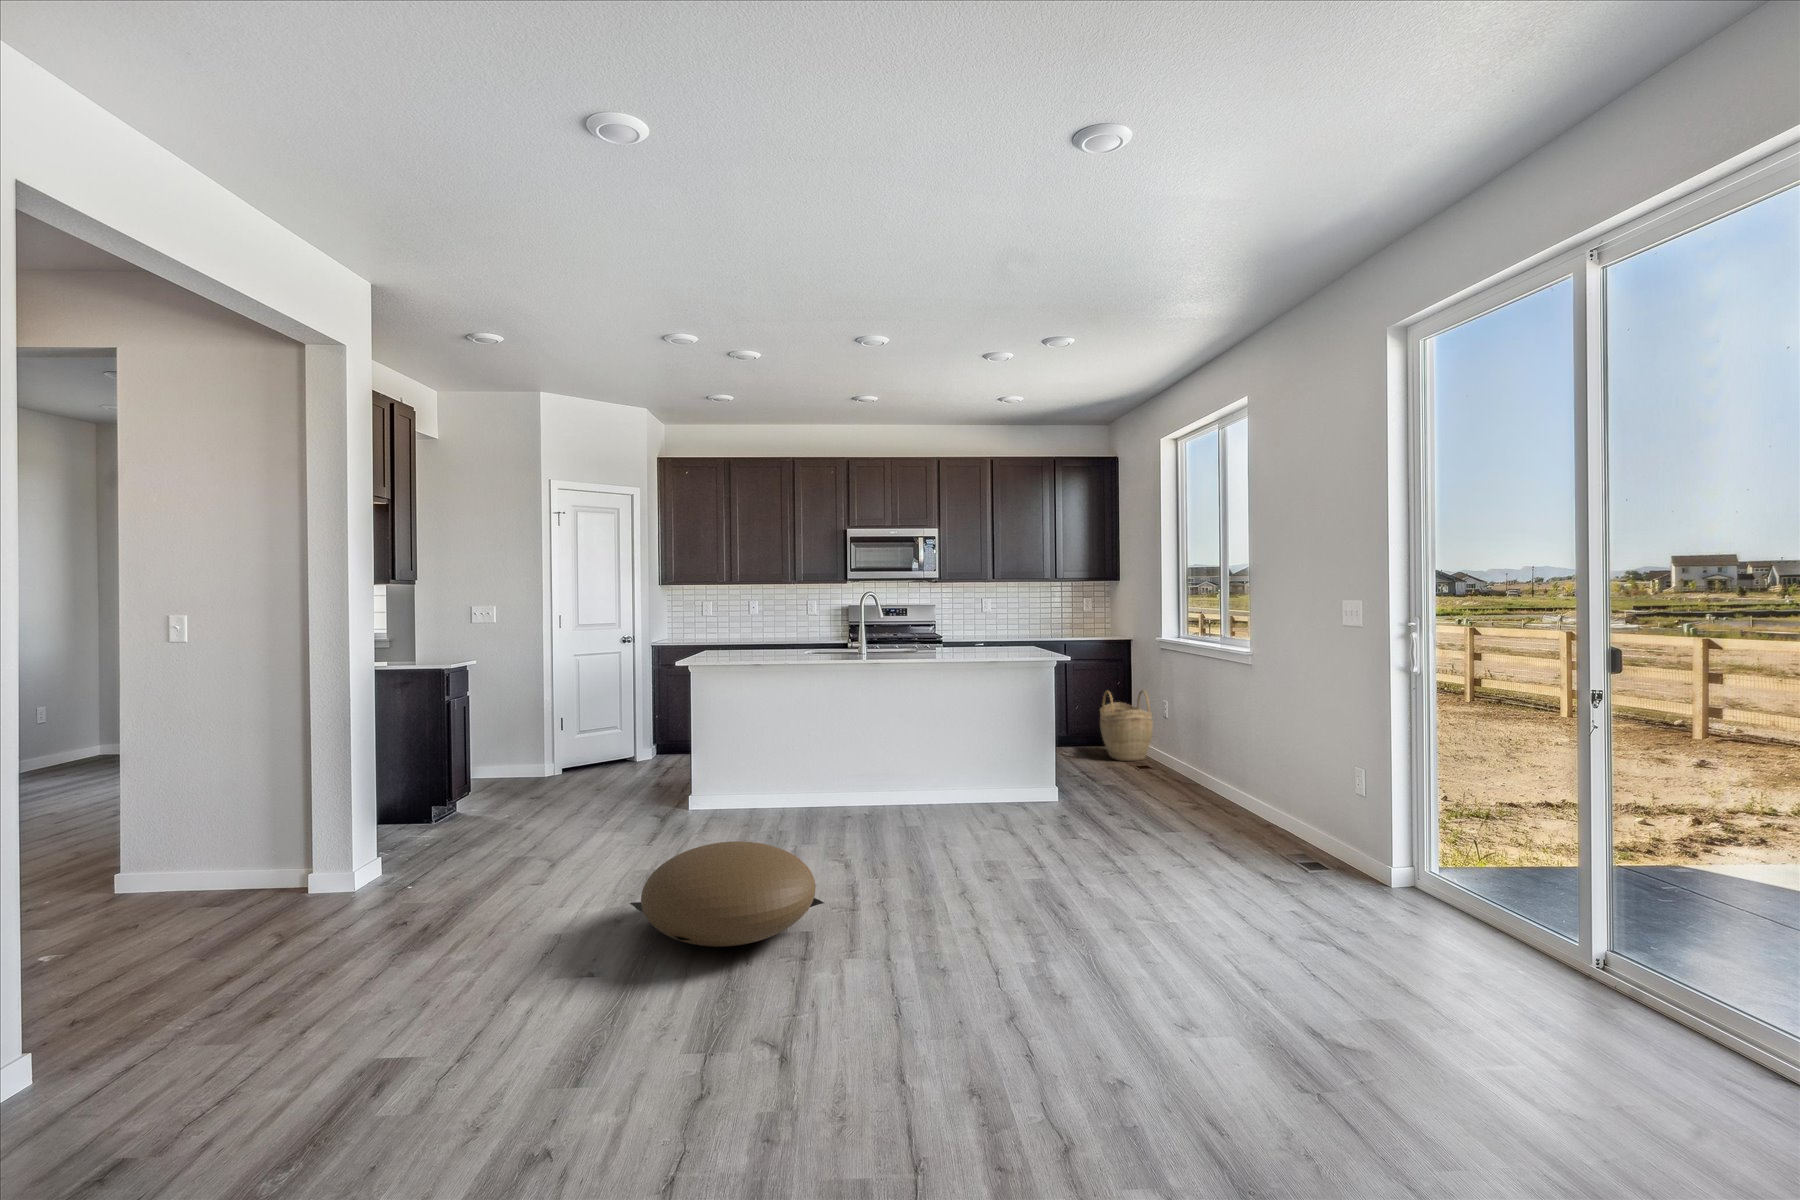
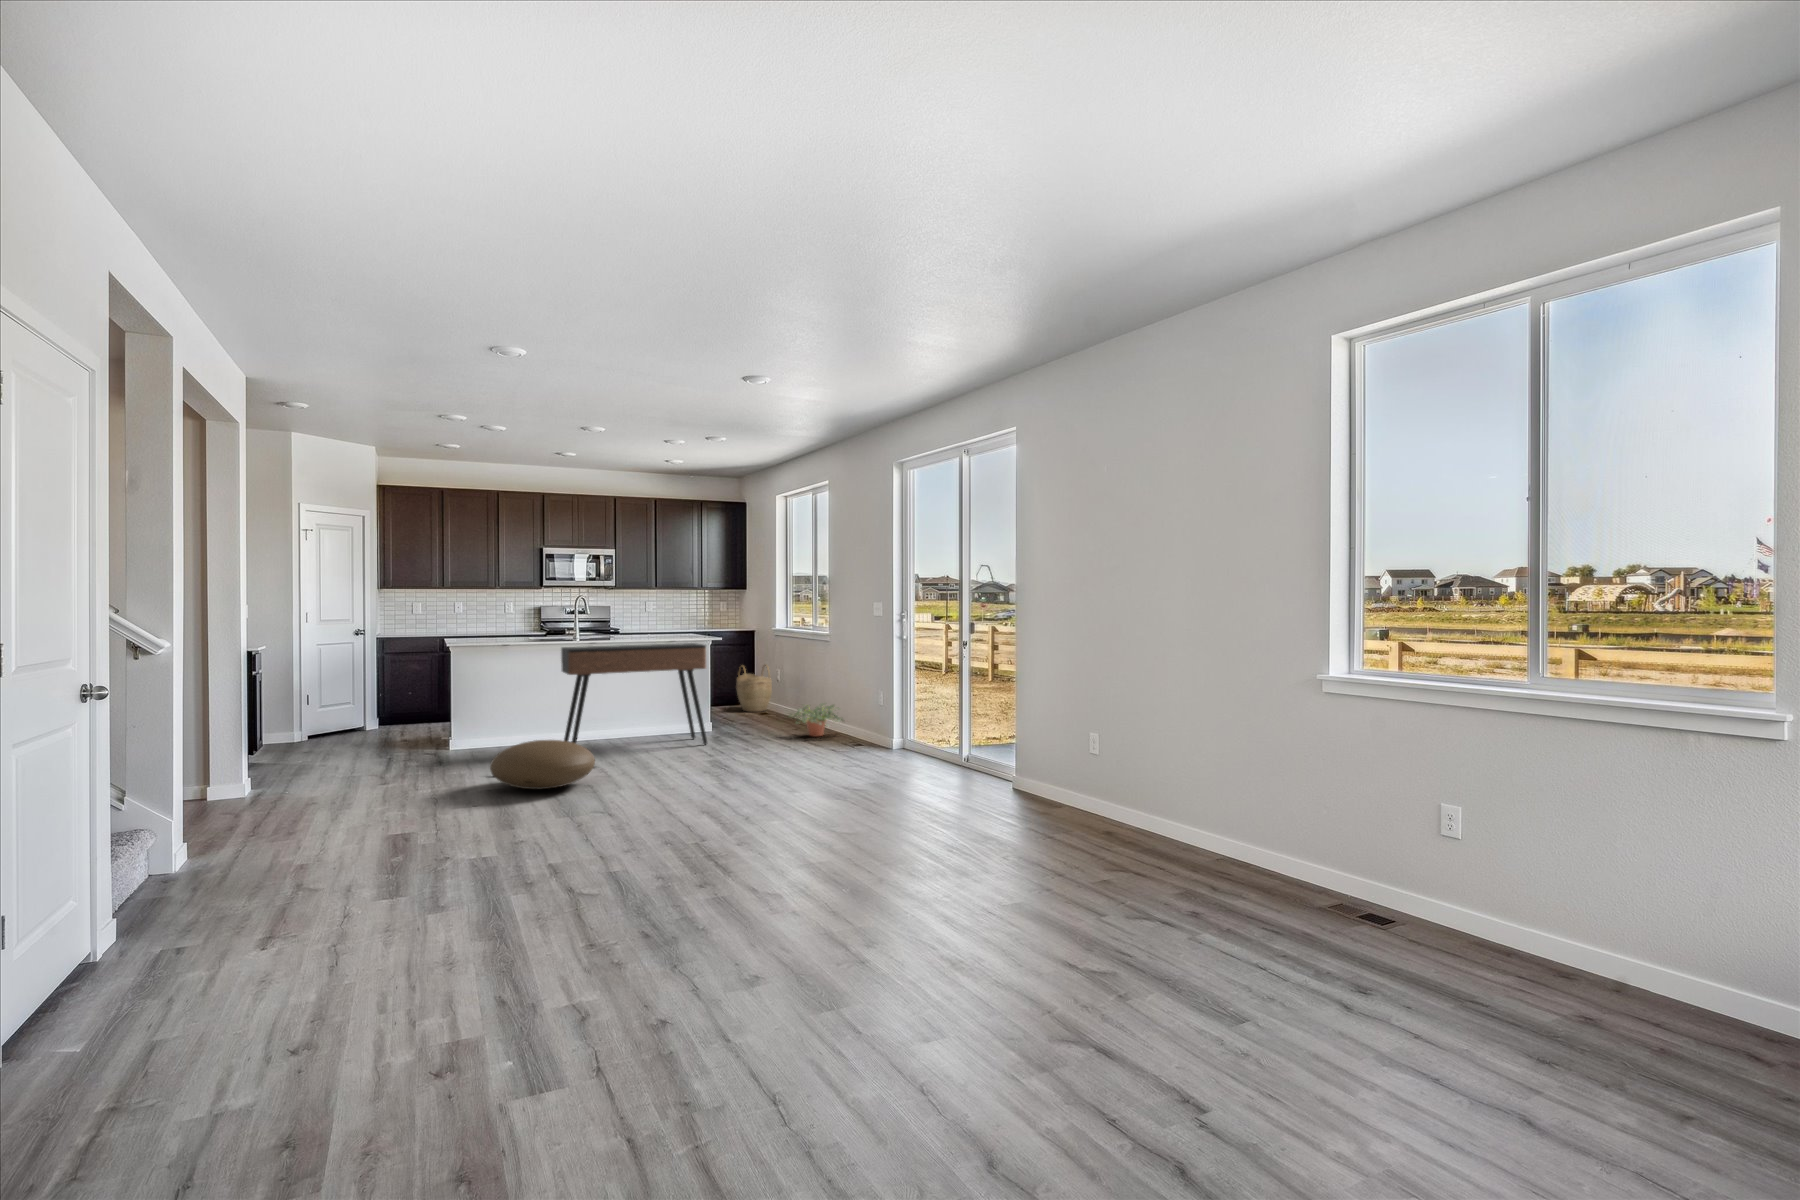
console table: none [822,665,1041,843] -> present [561,643,707,744]
potted plant: none [1178,772,1285,834] -> present [789,704,843,736]

